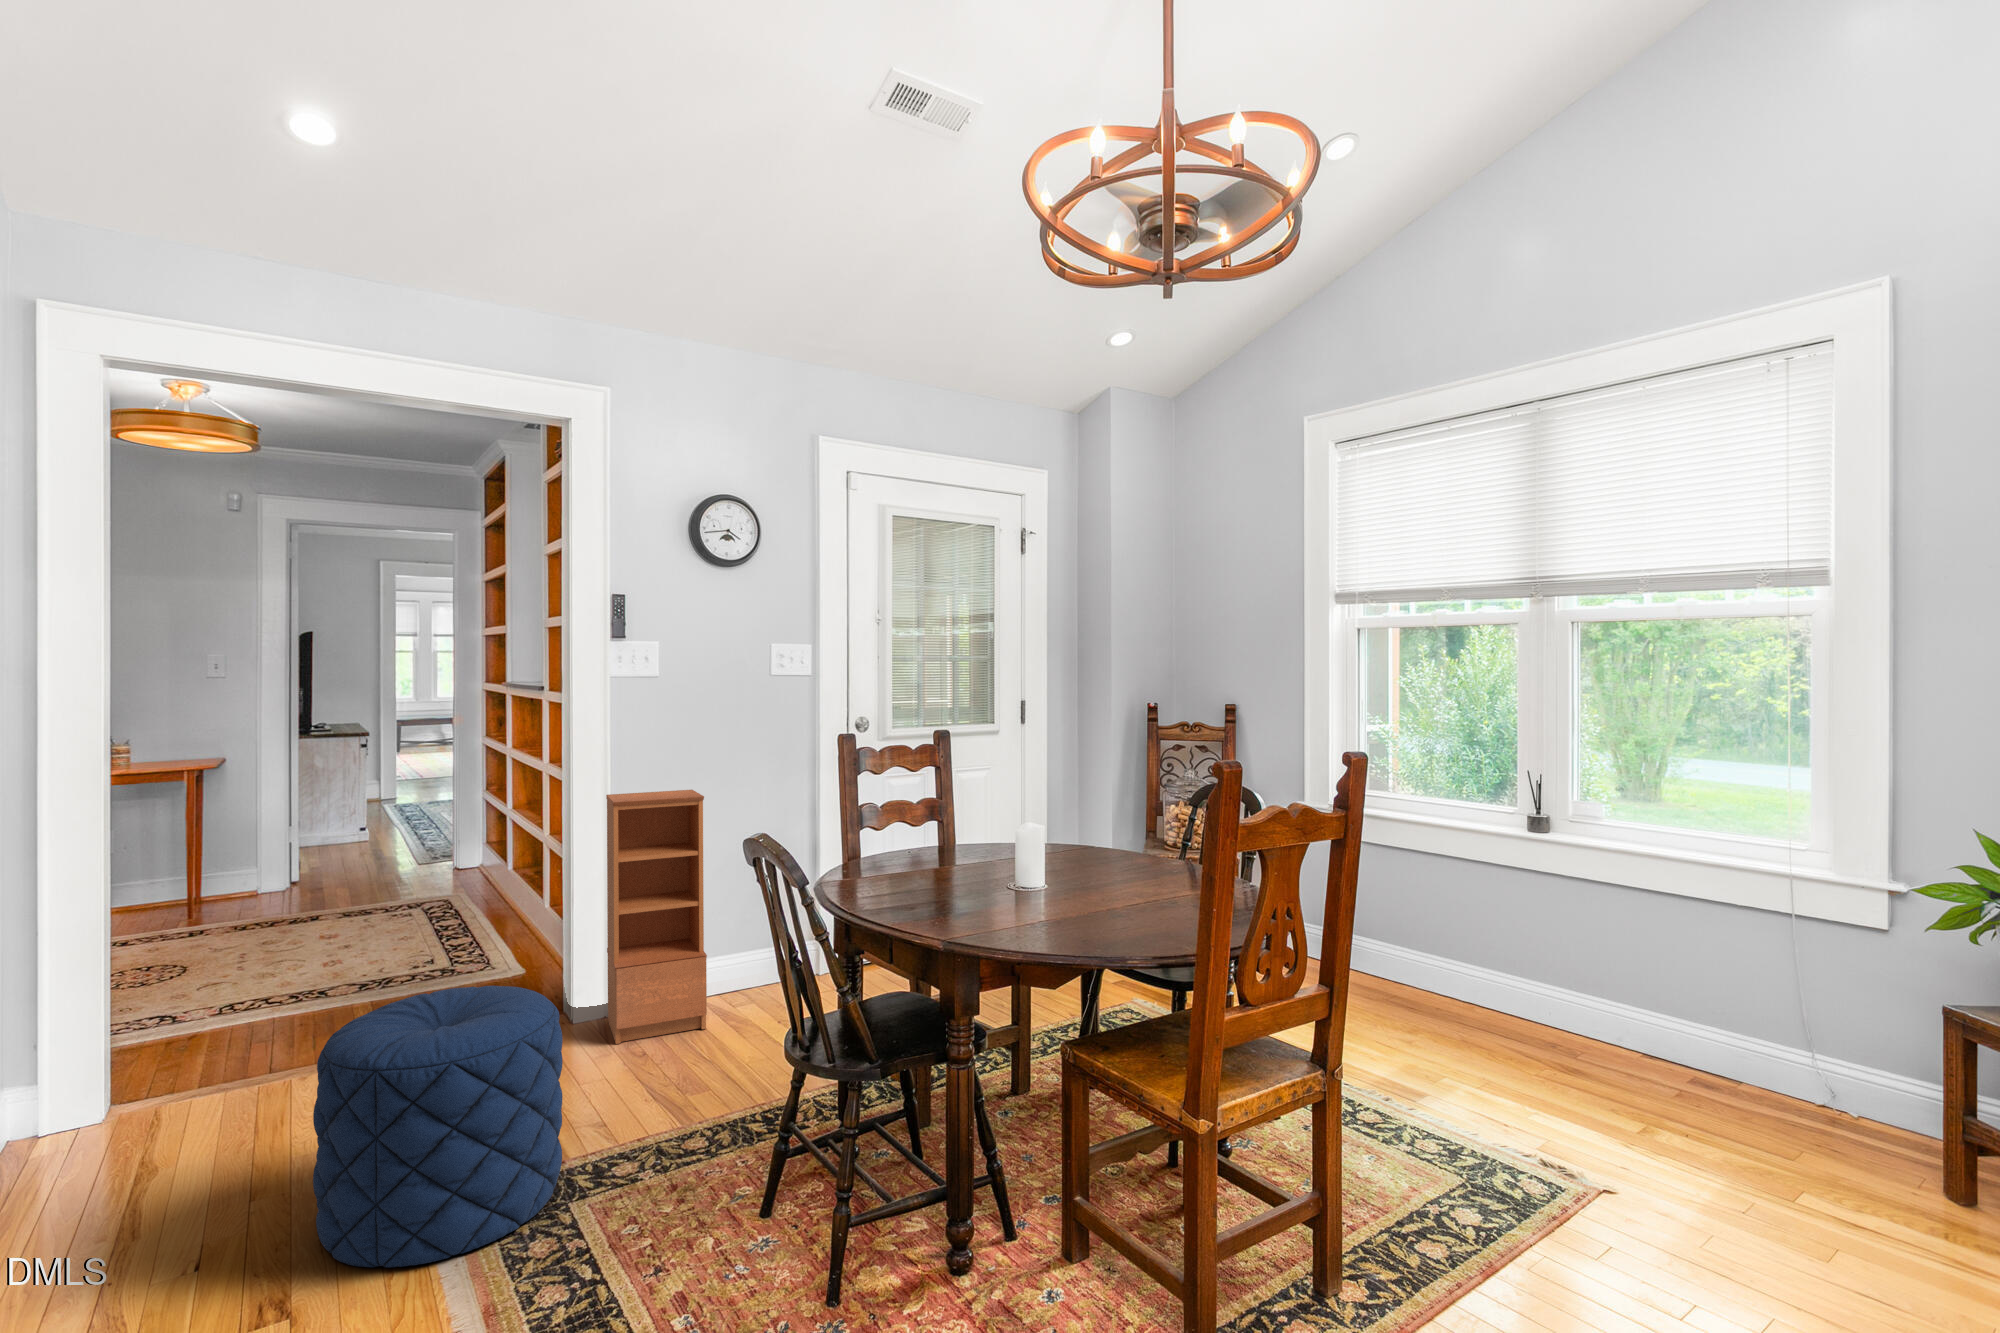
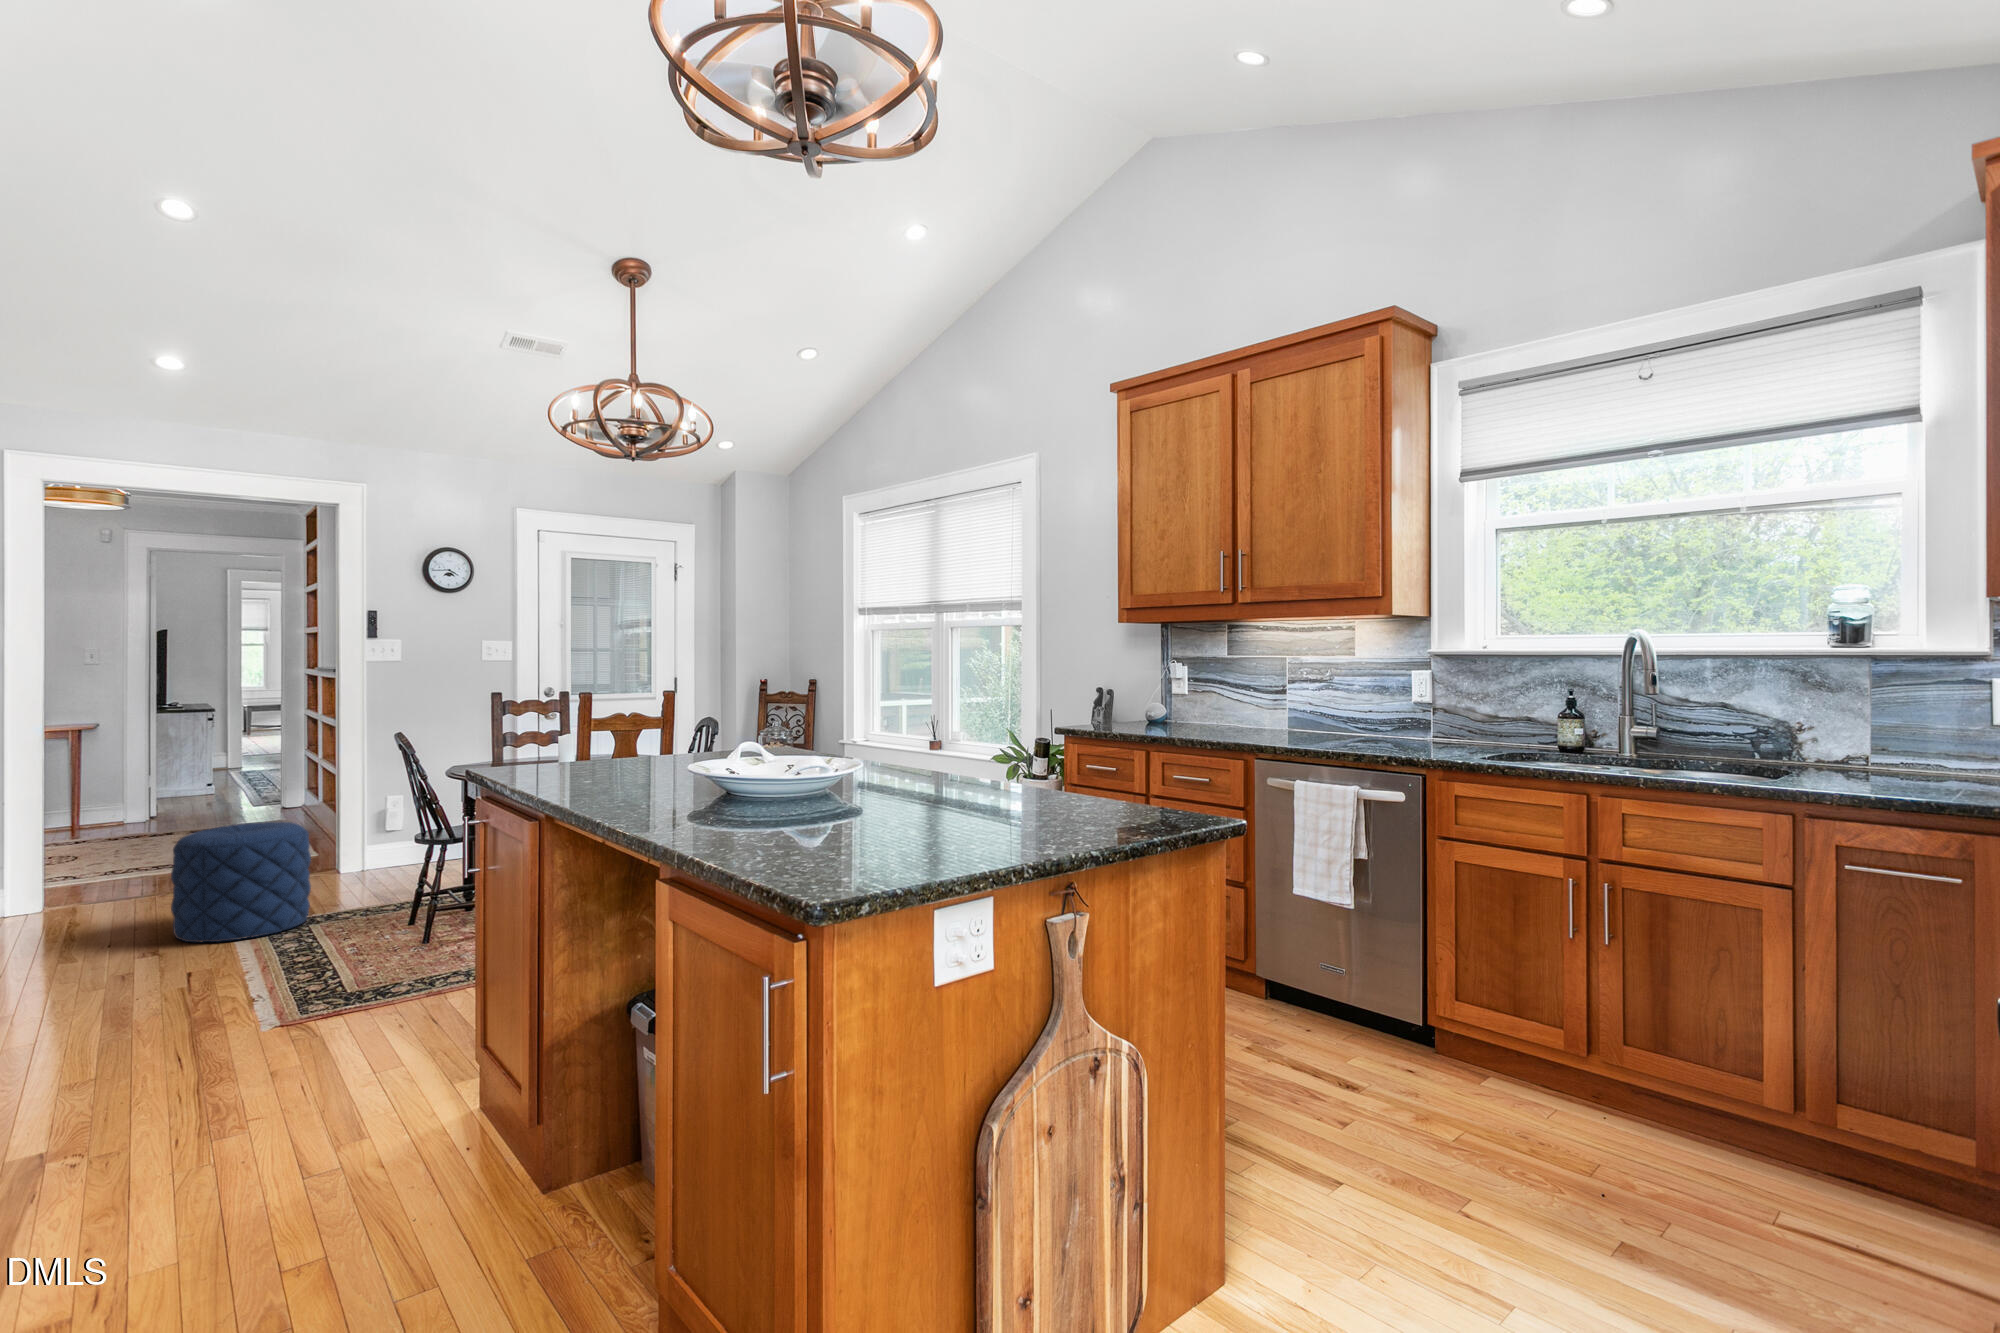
bookcase: present [606,790,707,1044] -> none [364,731,426,880]

